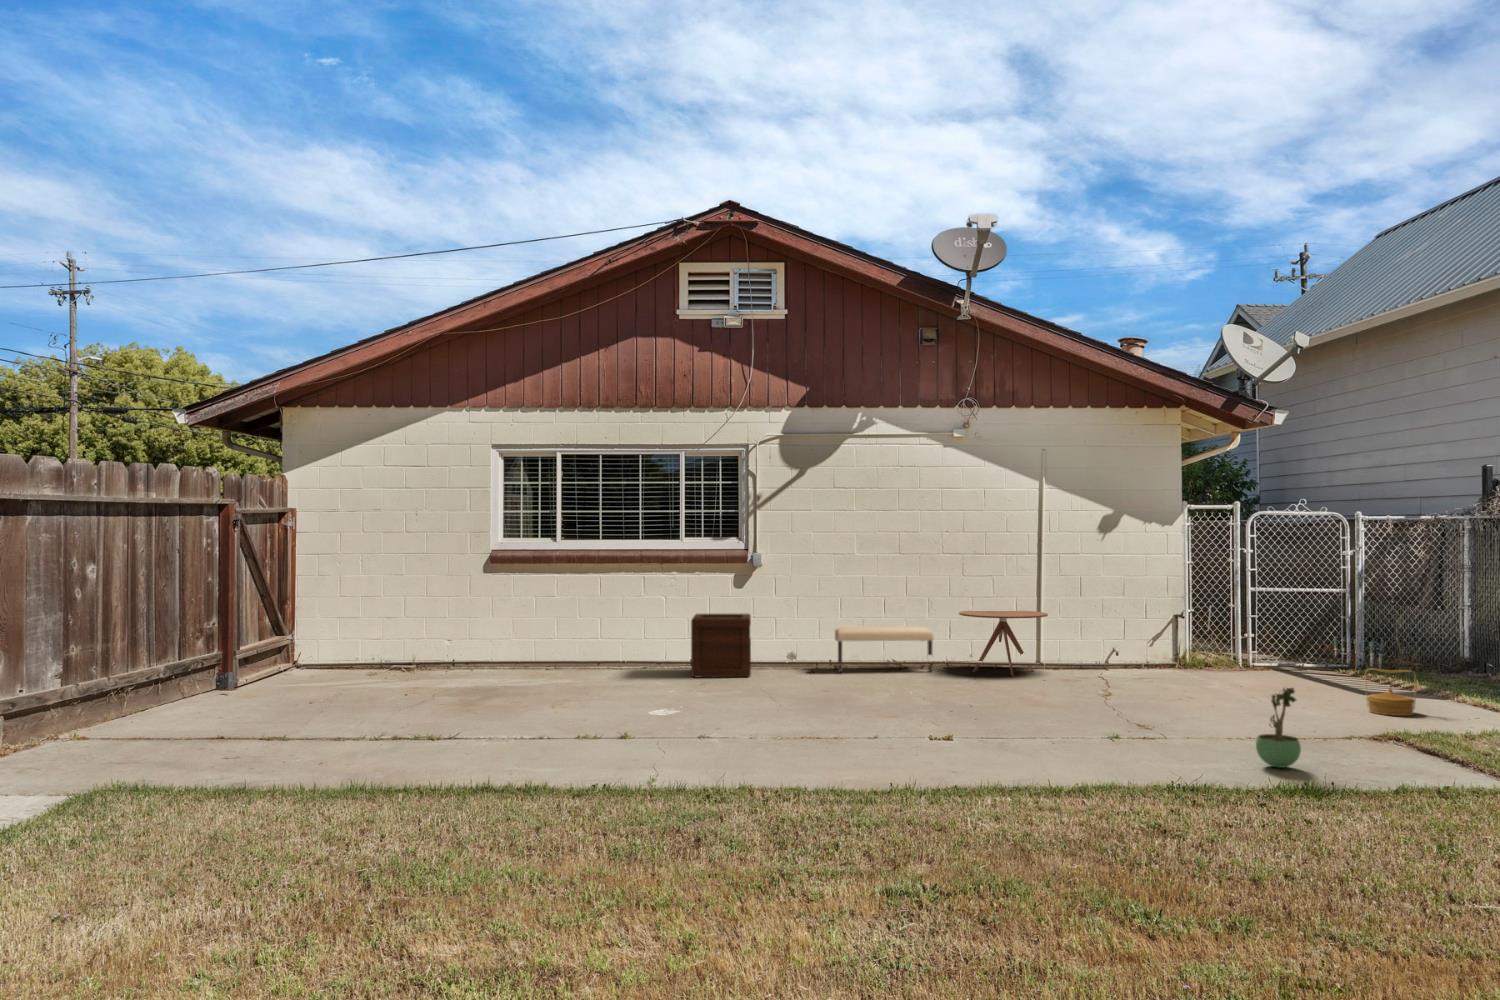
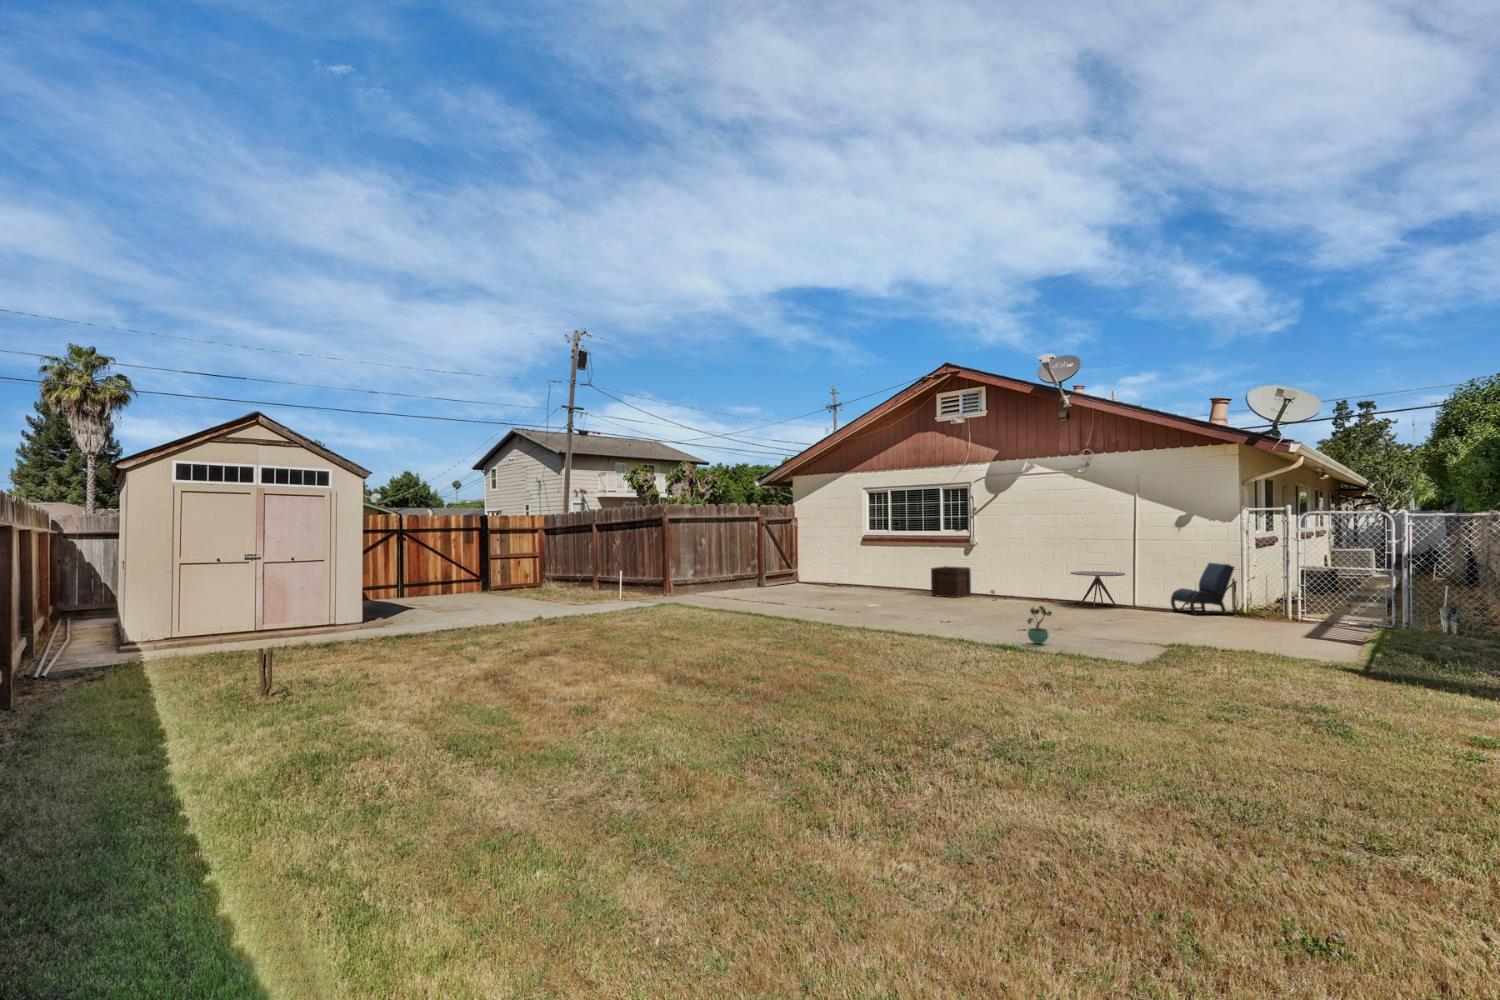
lounge chair: none [1111,589,1187,674] -> present [1171,563,1234,615]
bench: present [833,626,934,673] -> none [1004,577,1064,603]
basket: present [1366,669,1416,716] -> none [1222,613,1252,642]

